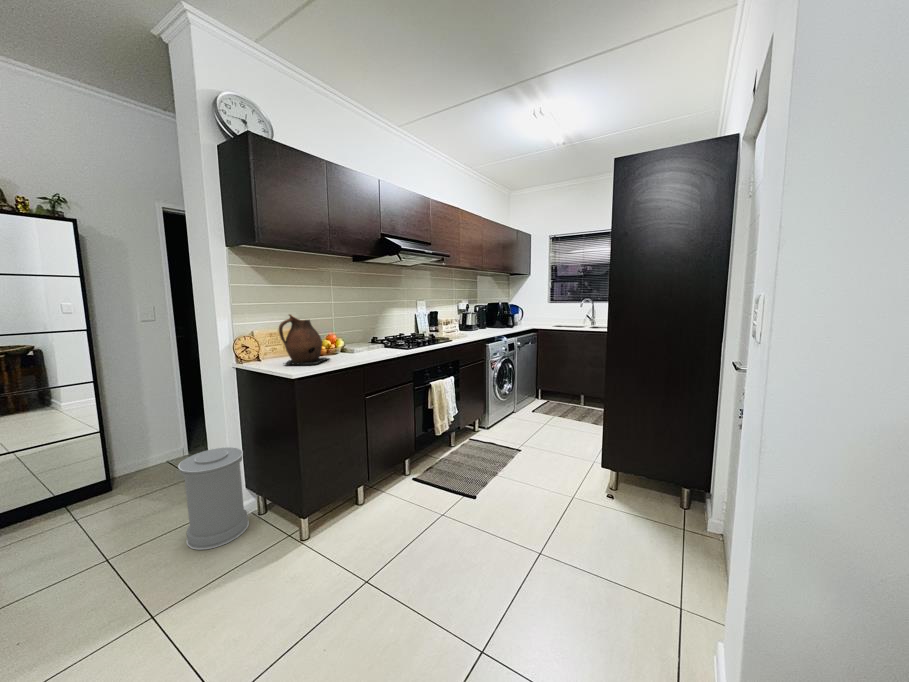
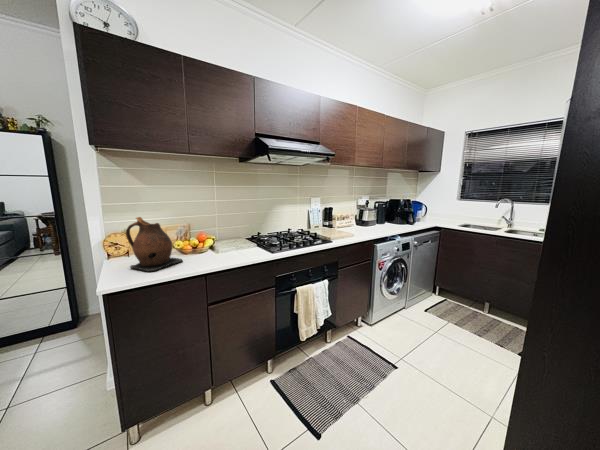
trash can: present [178,447,249,550] -> none [48,327,119,423]

